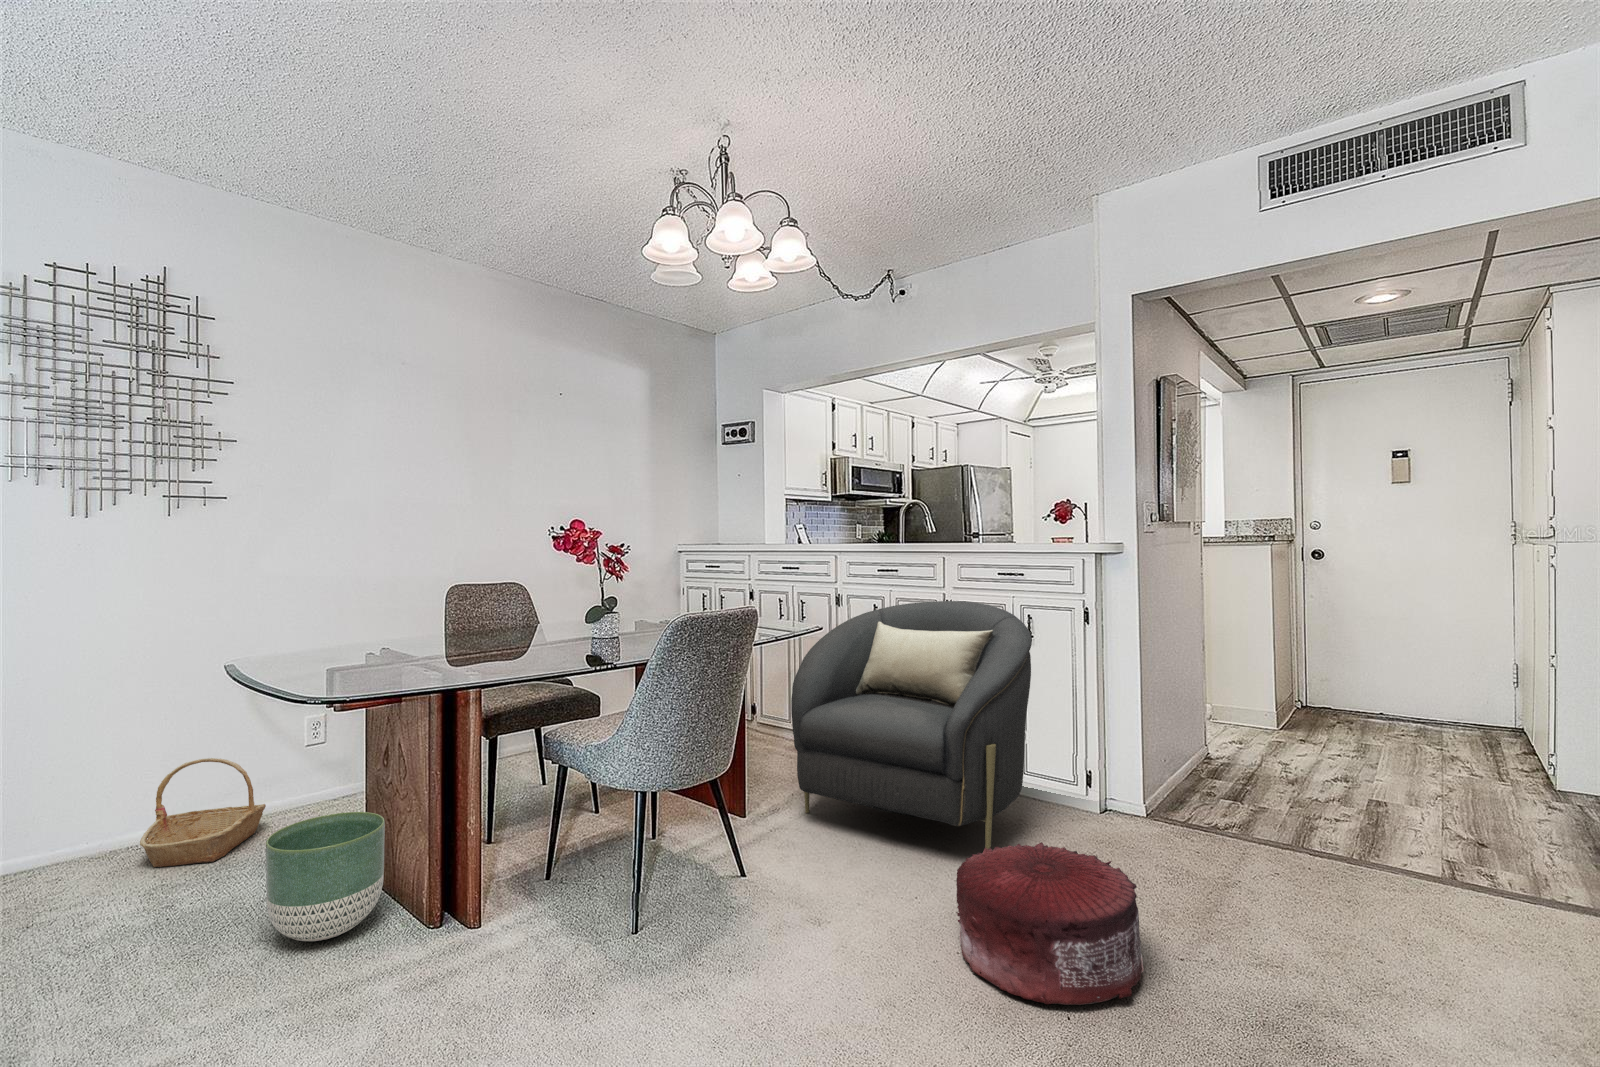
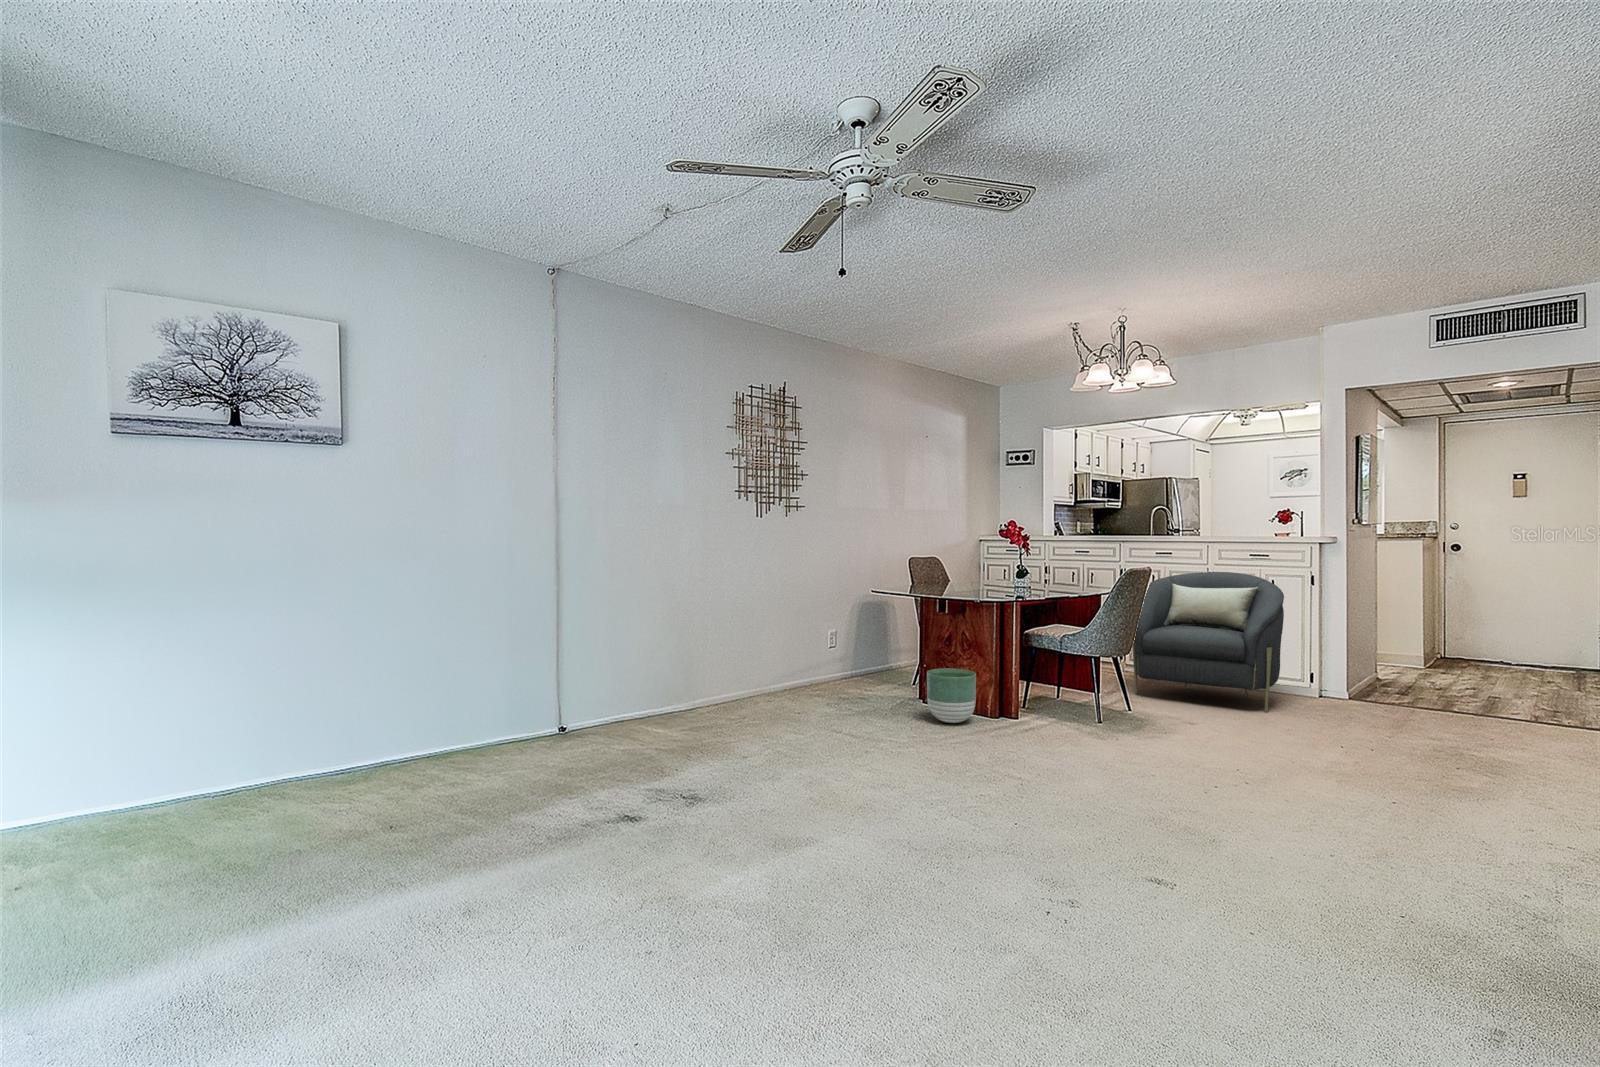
basket: present [140,758,266,867] -> none [795,649,843,702]
pouf: present [956,842,1144,1005] -> none [1274,689,1377,746]

